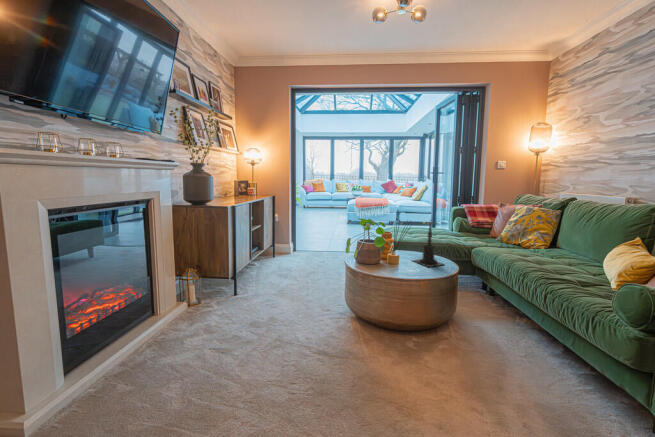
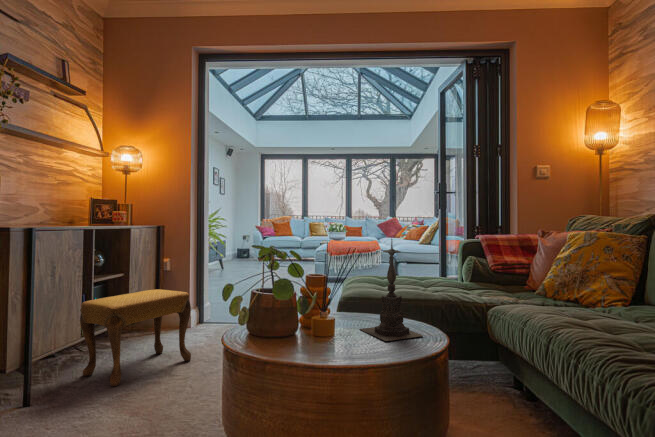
footstool: none [251,235,304,286] -> present [80,289,191,386]

